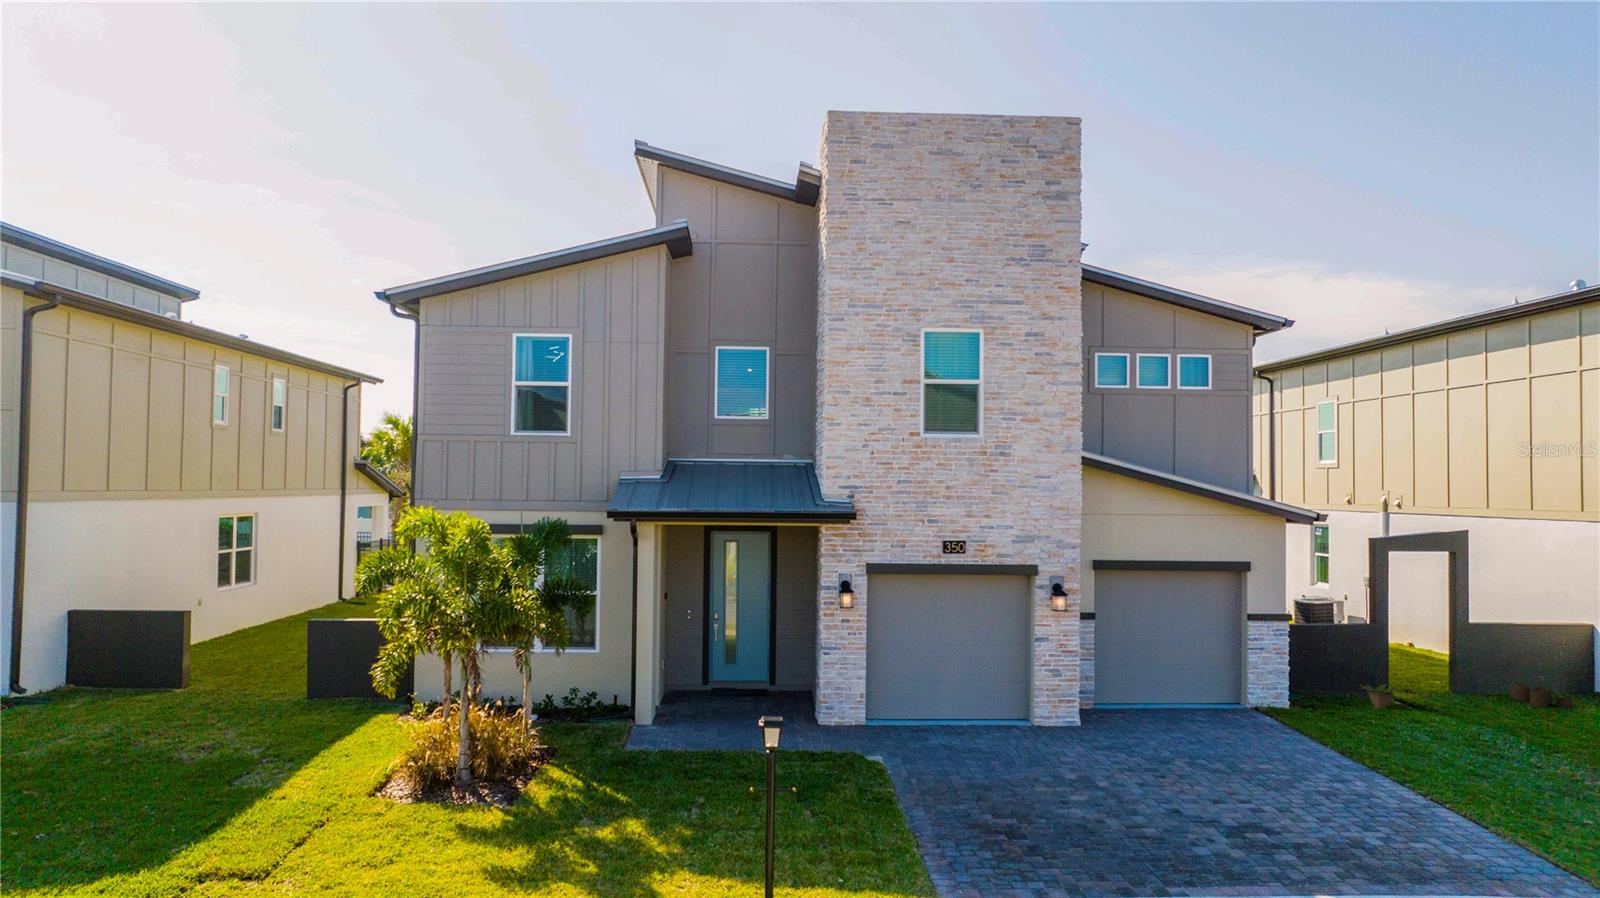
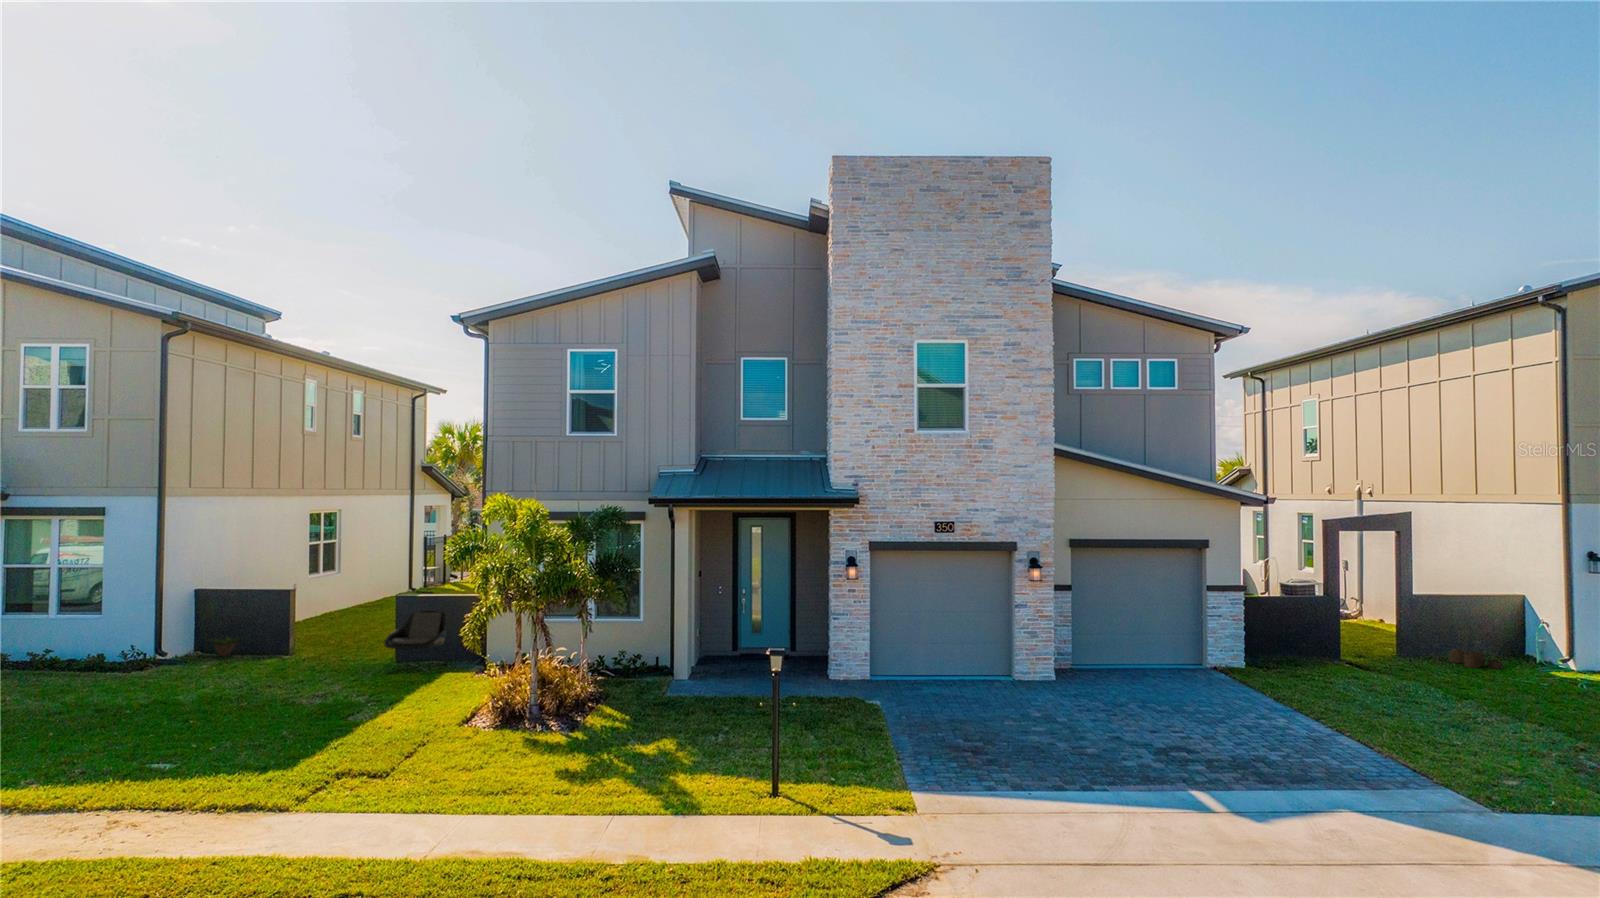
lounge chair: none [290,639,369,718] -> present [384,609,447,673]
decorative plant: present [1363,684,1397,708] -> present [212,637,242,656]

